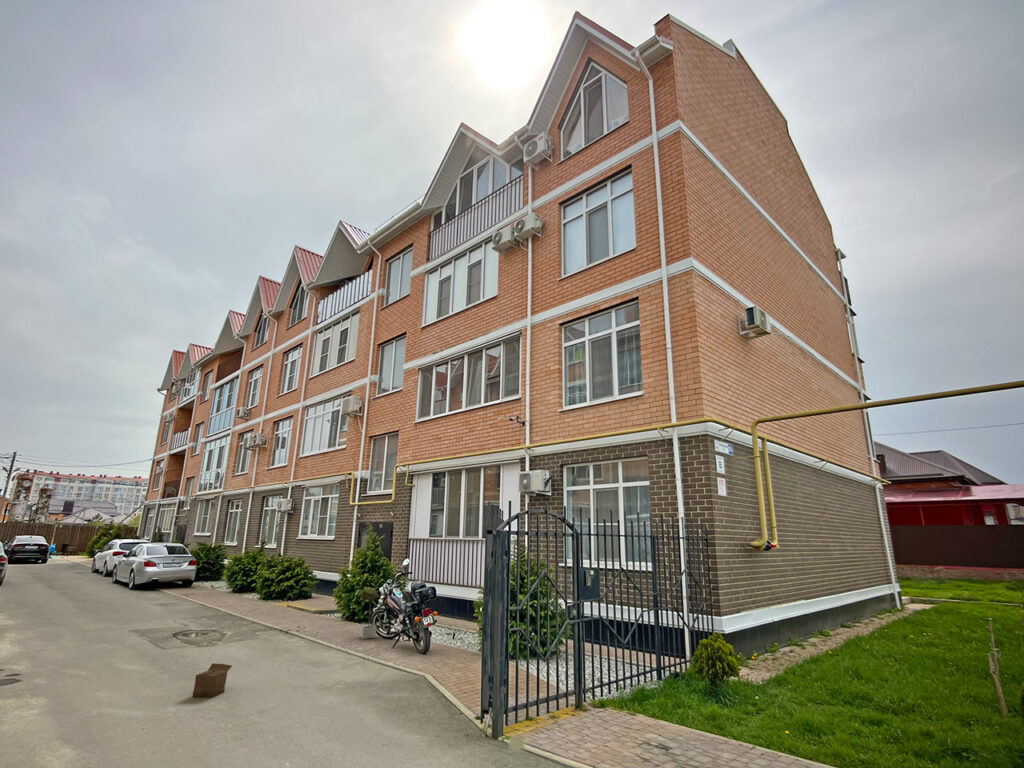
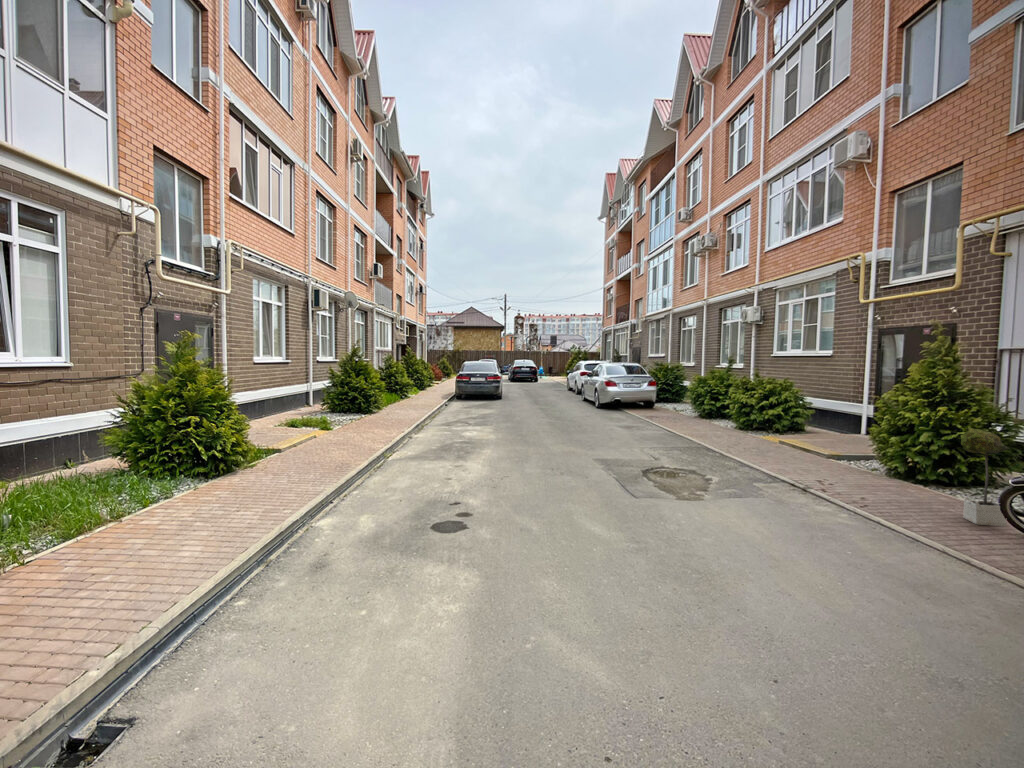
cardboard box: present [193,663,232,697] -> none [696,567,769,649]

